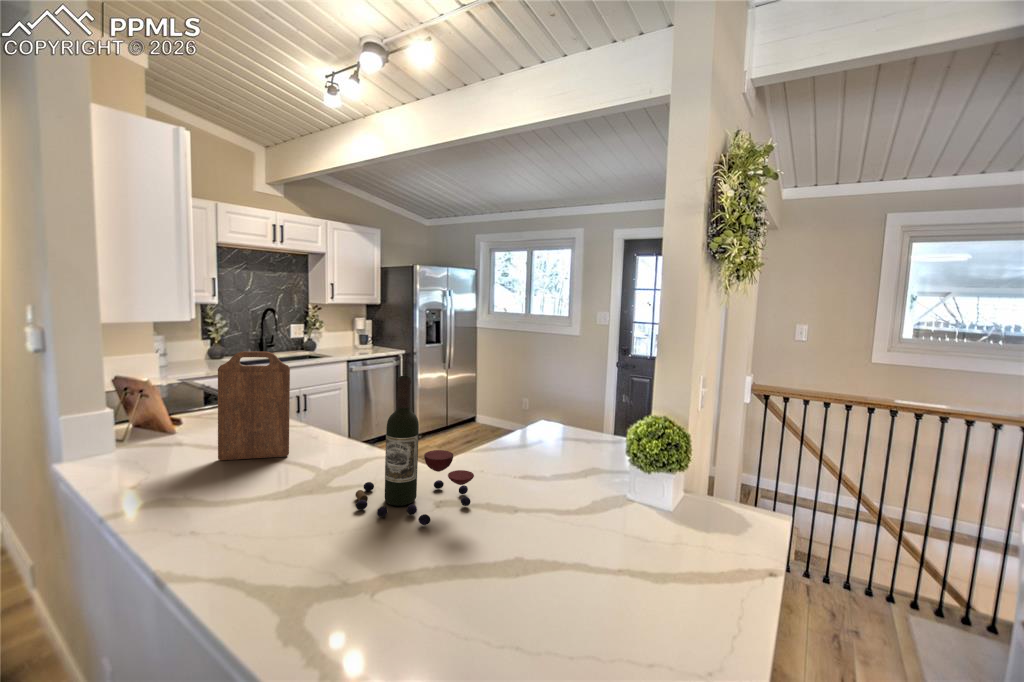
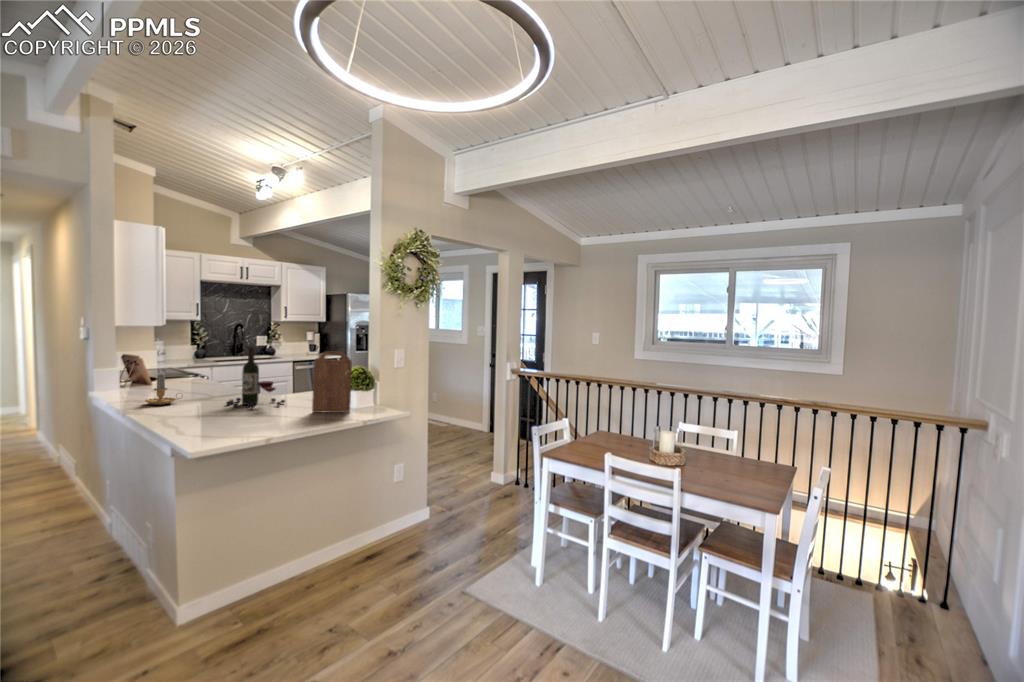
cutting board: present [218,351,290,460] -> present [312,351,352,413]
candle: none [174,442,257,521] -> present [145,374,183,405]

